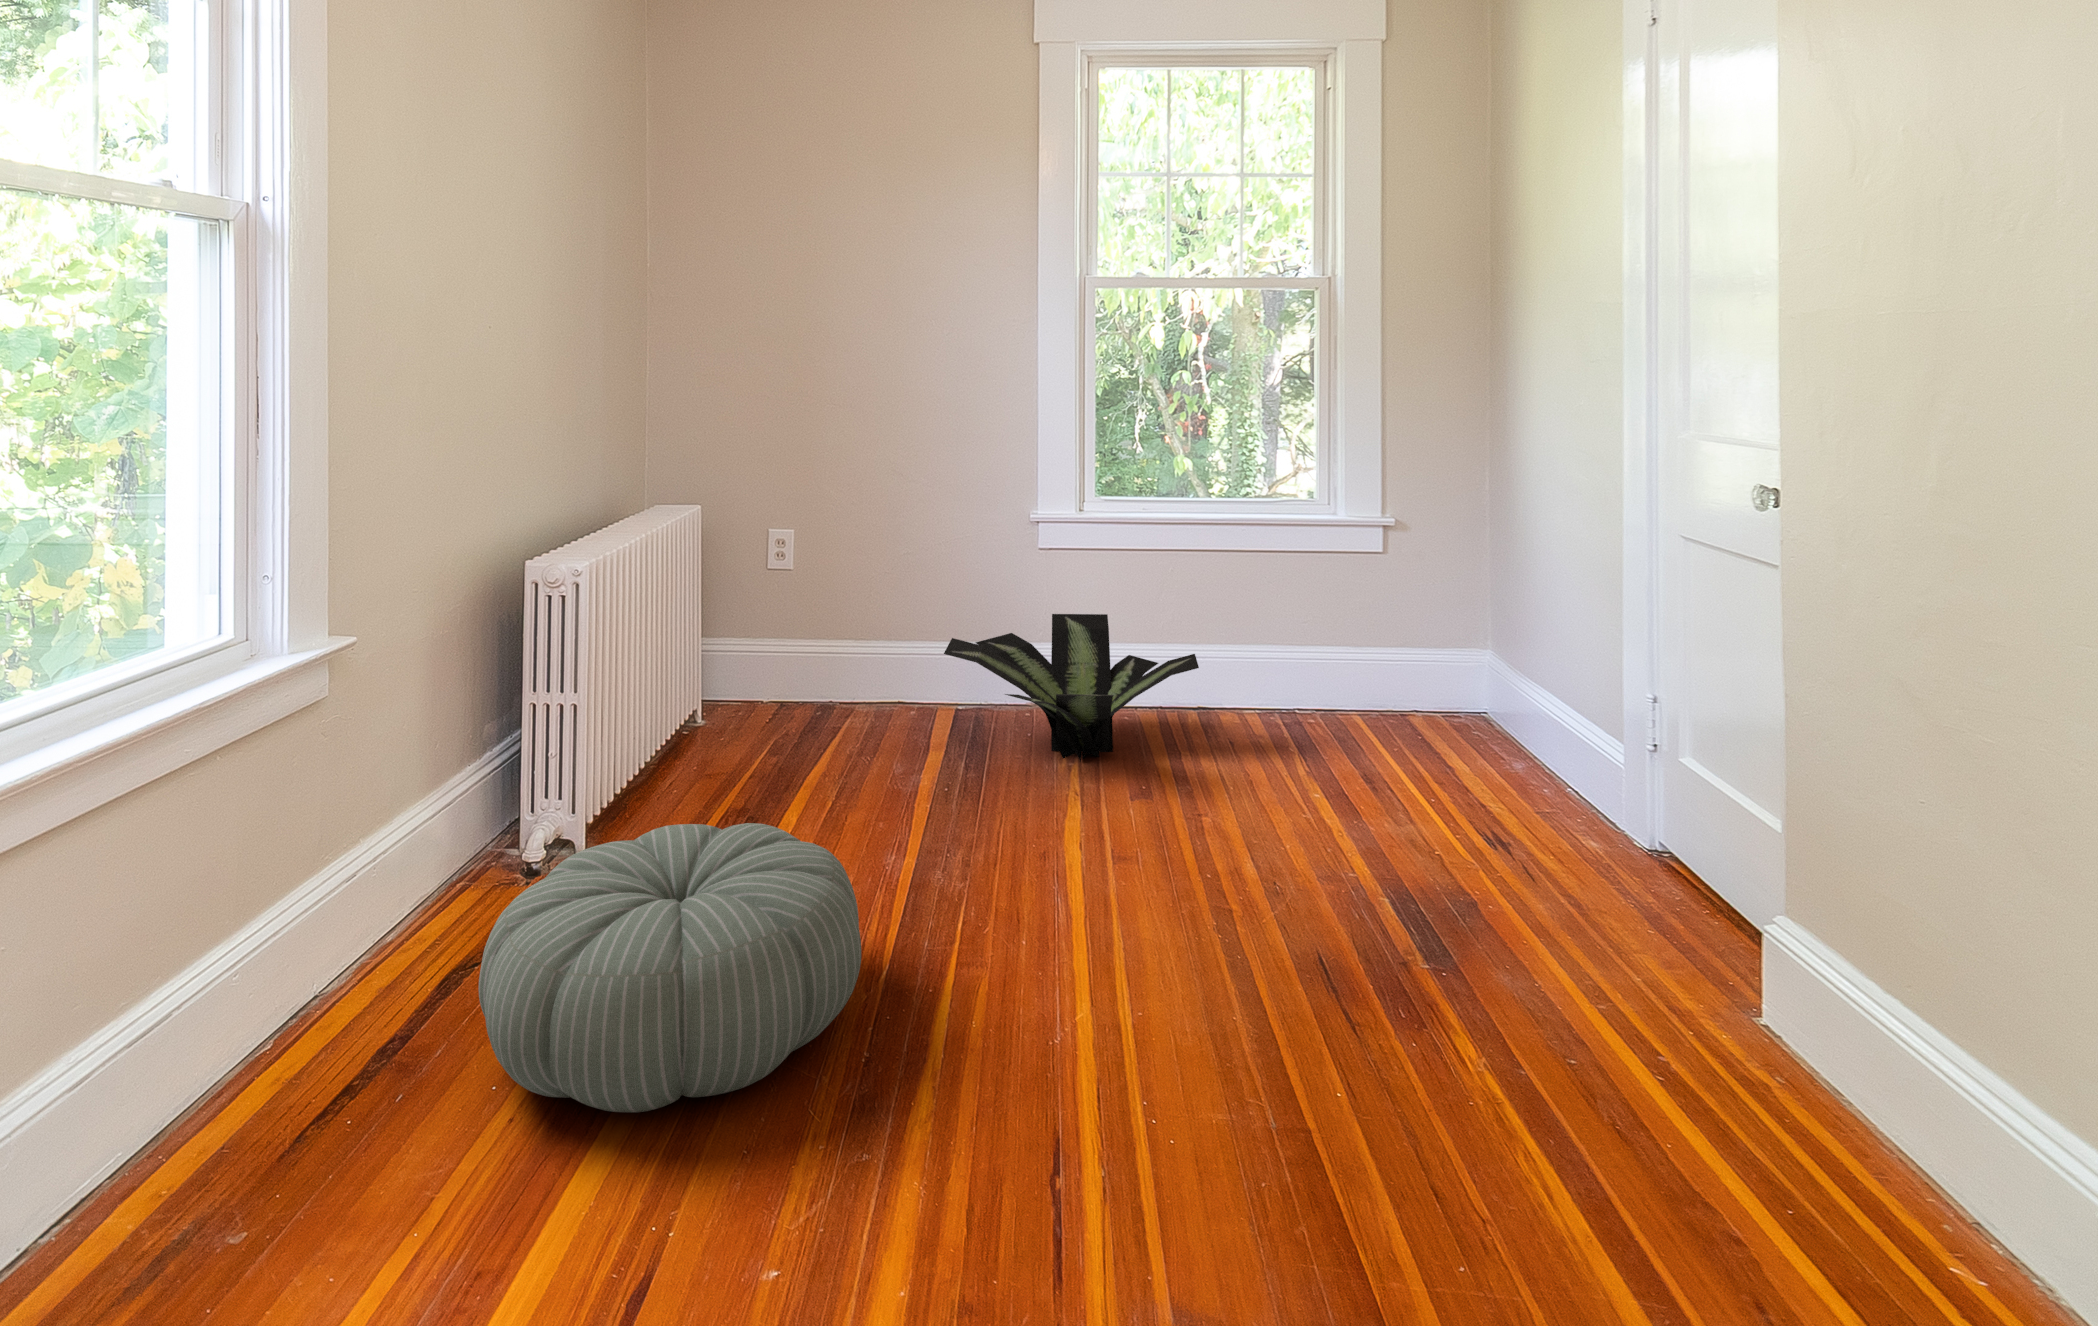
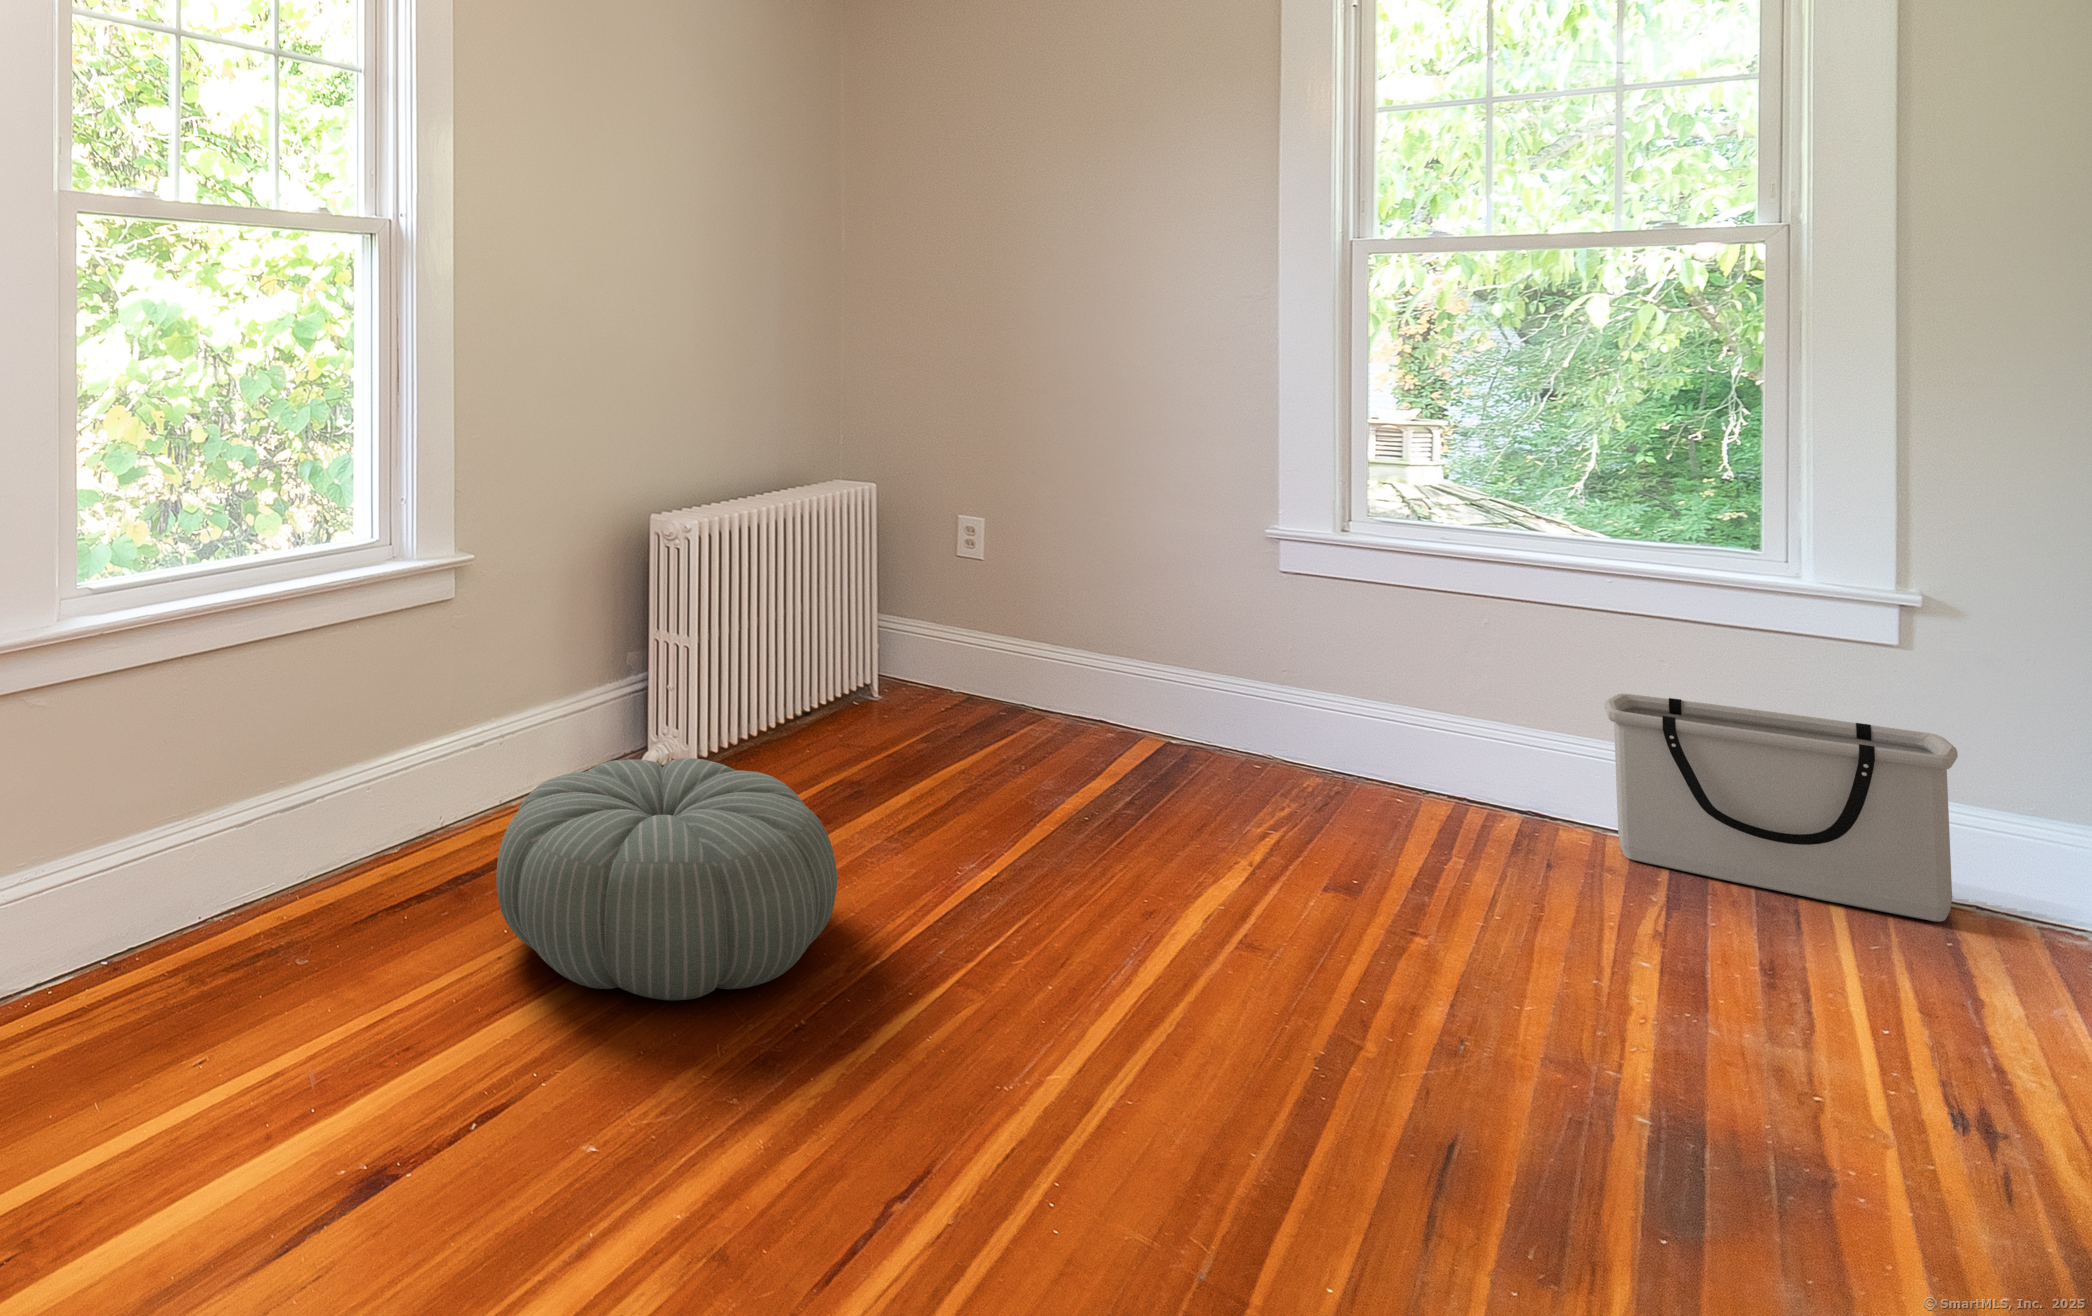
potted plant: present [944,614,1199,762] -> none [1095,642,1480,829]
storage bin: none [1250,621,1411,734] -> present [1605,694,1958,922]

